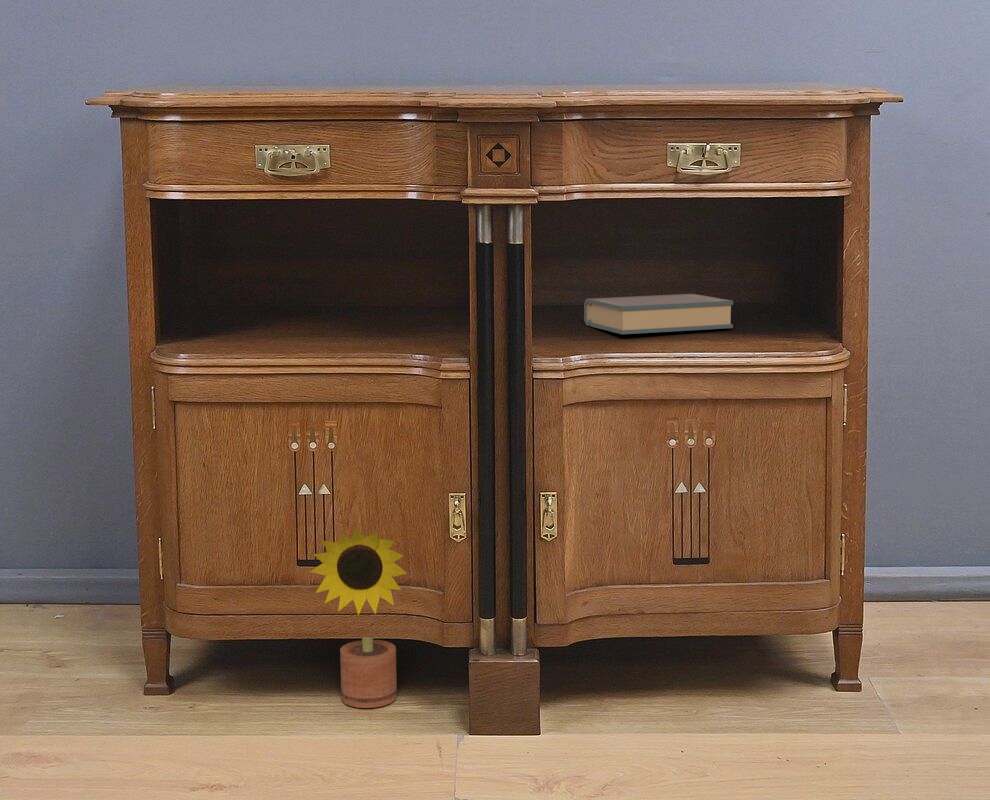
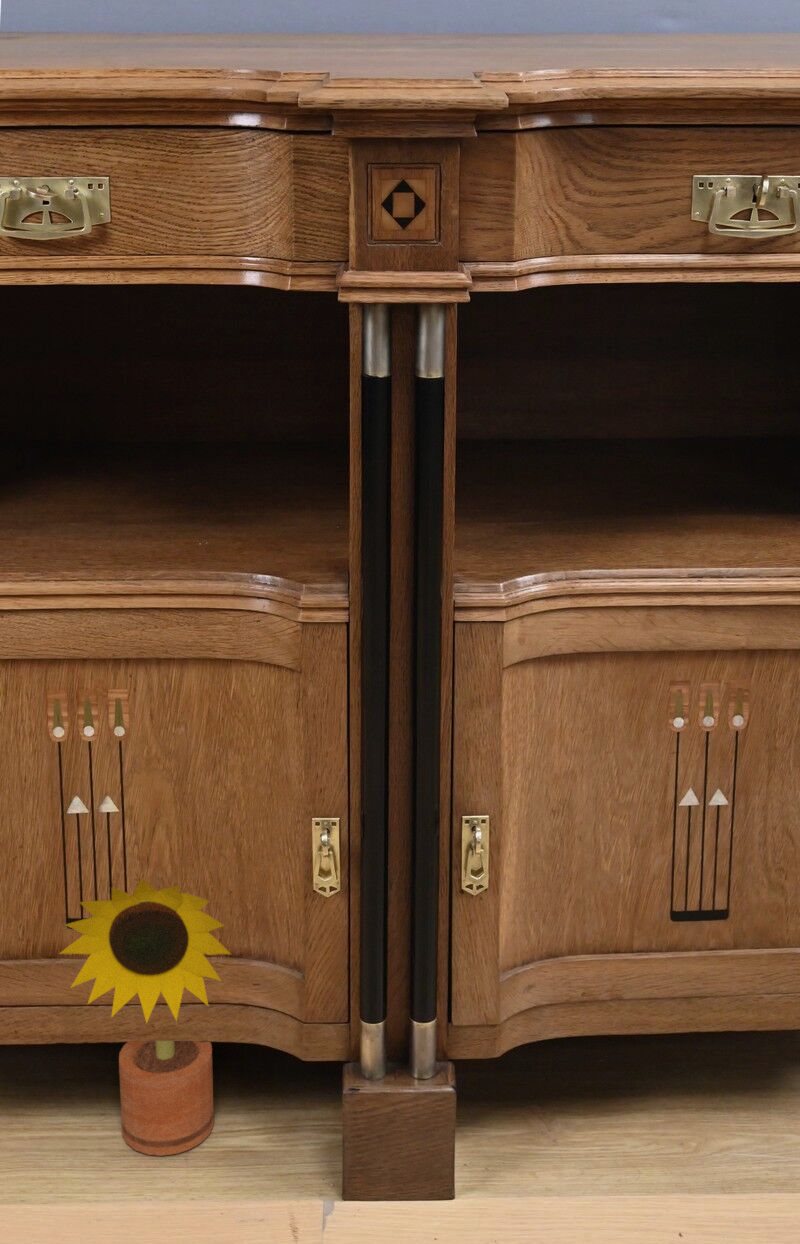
hardback book: present [584,294,733,334] -> none [509,472,751,539]

